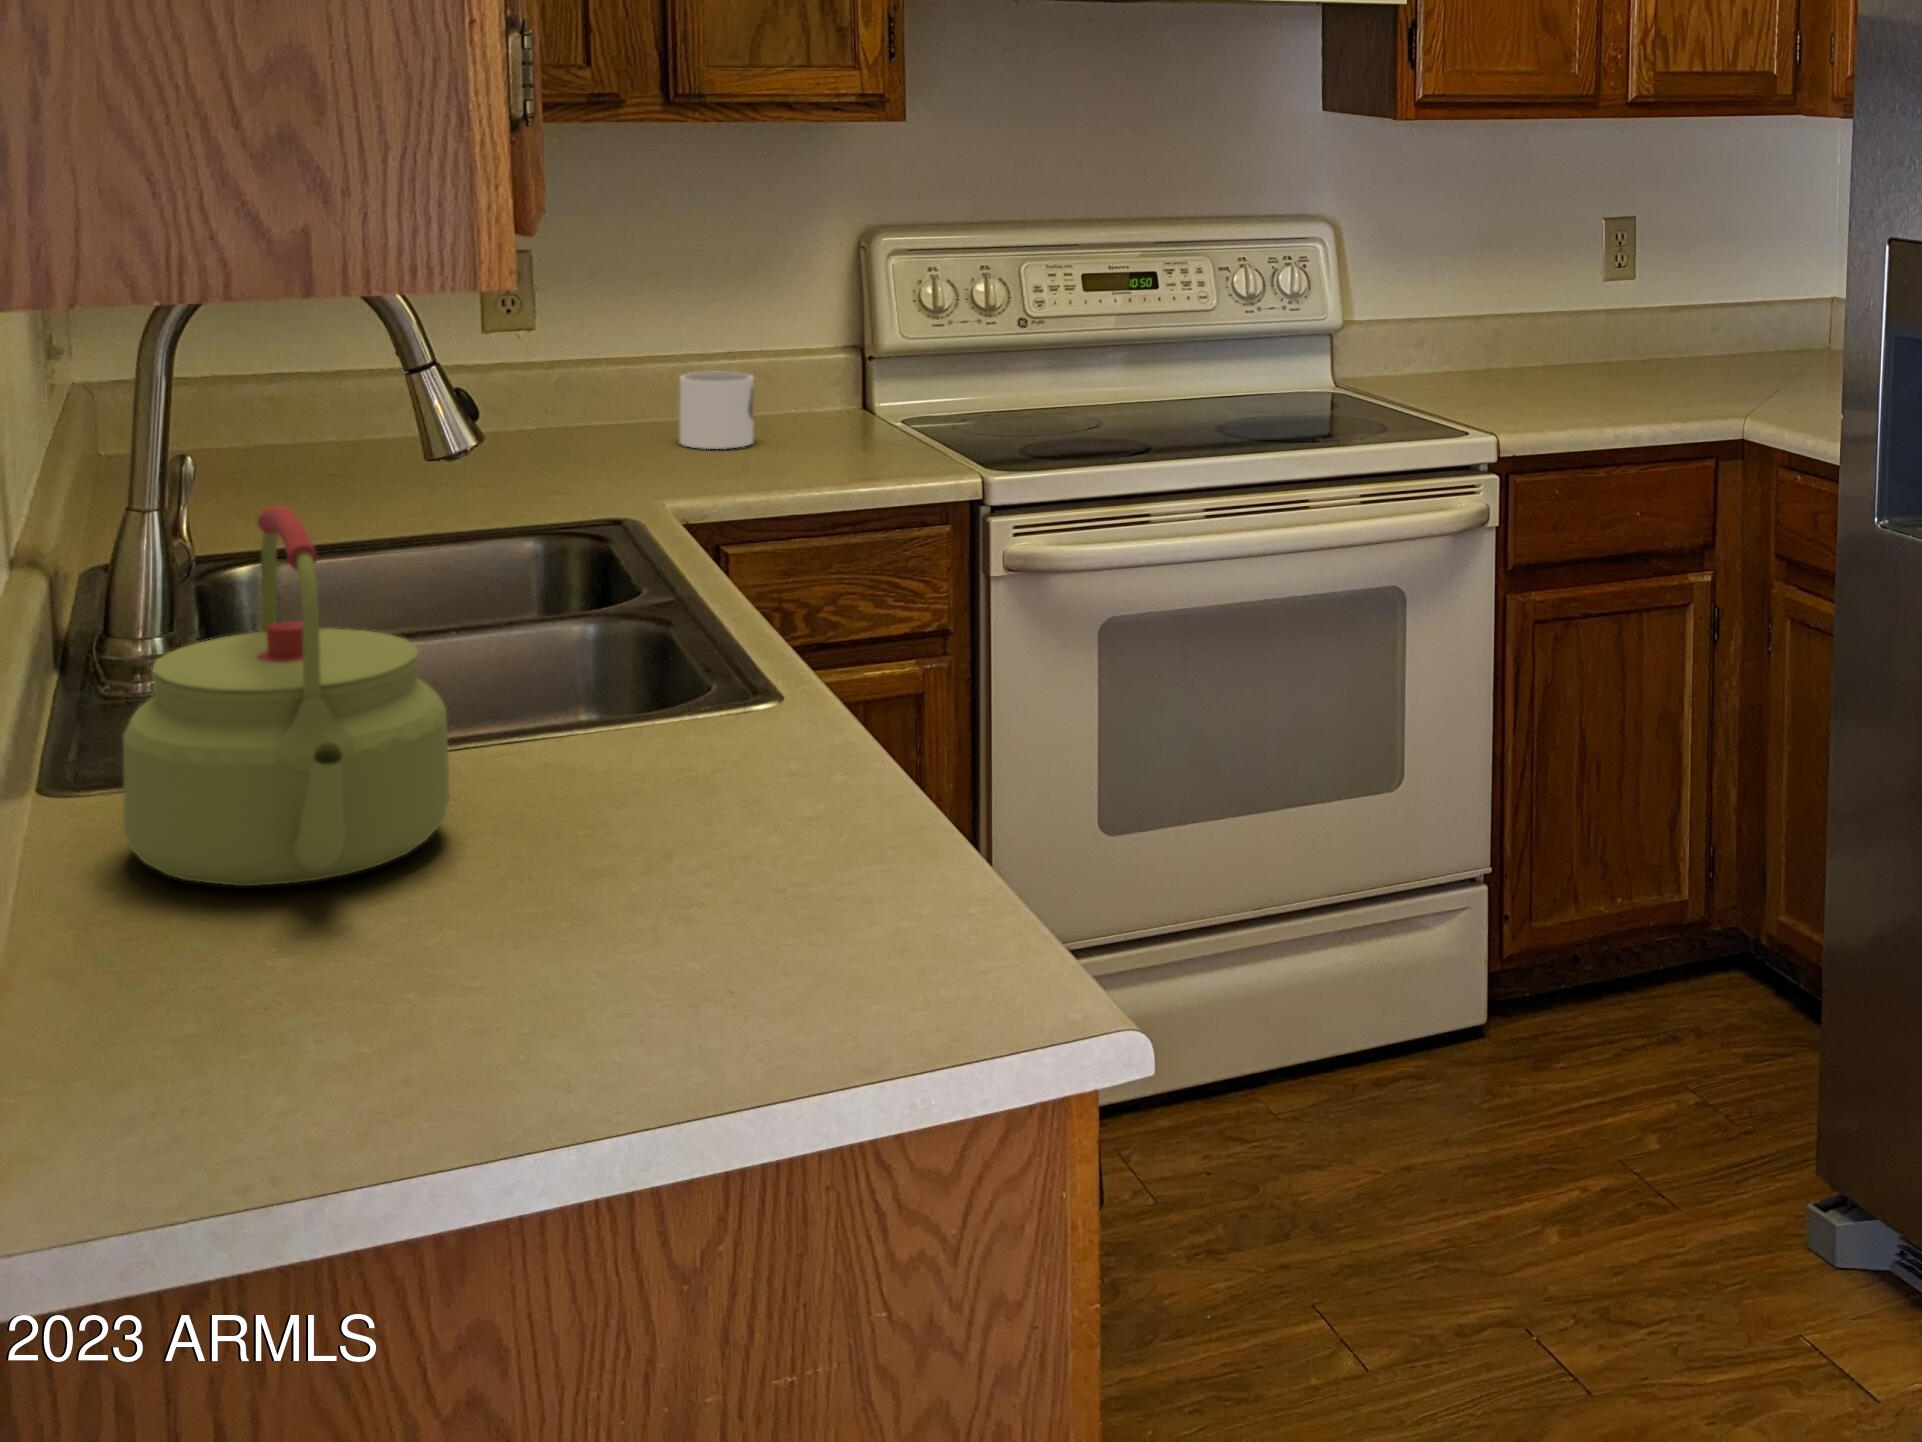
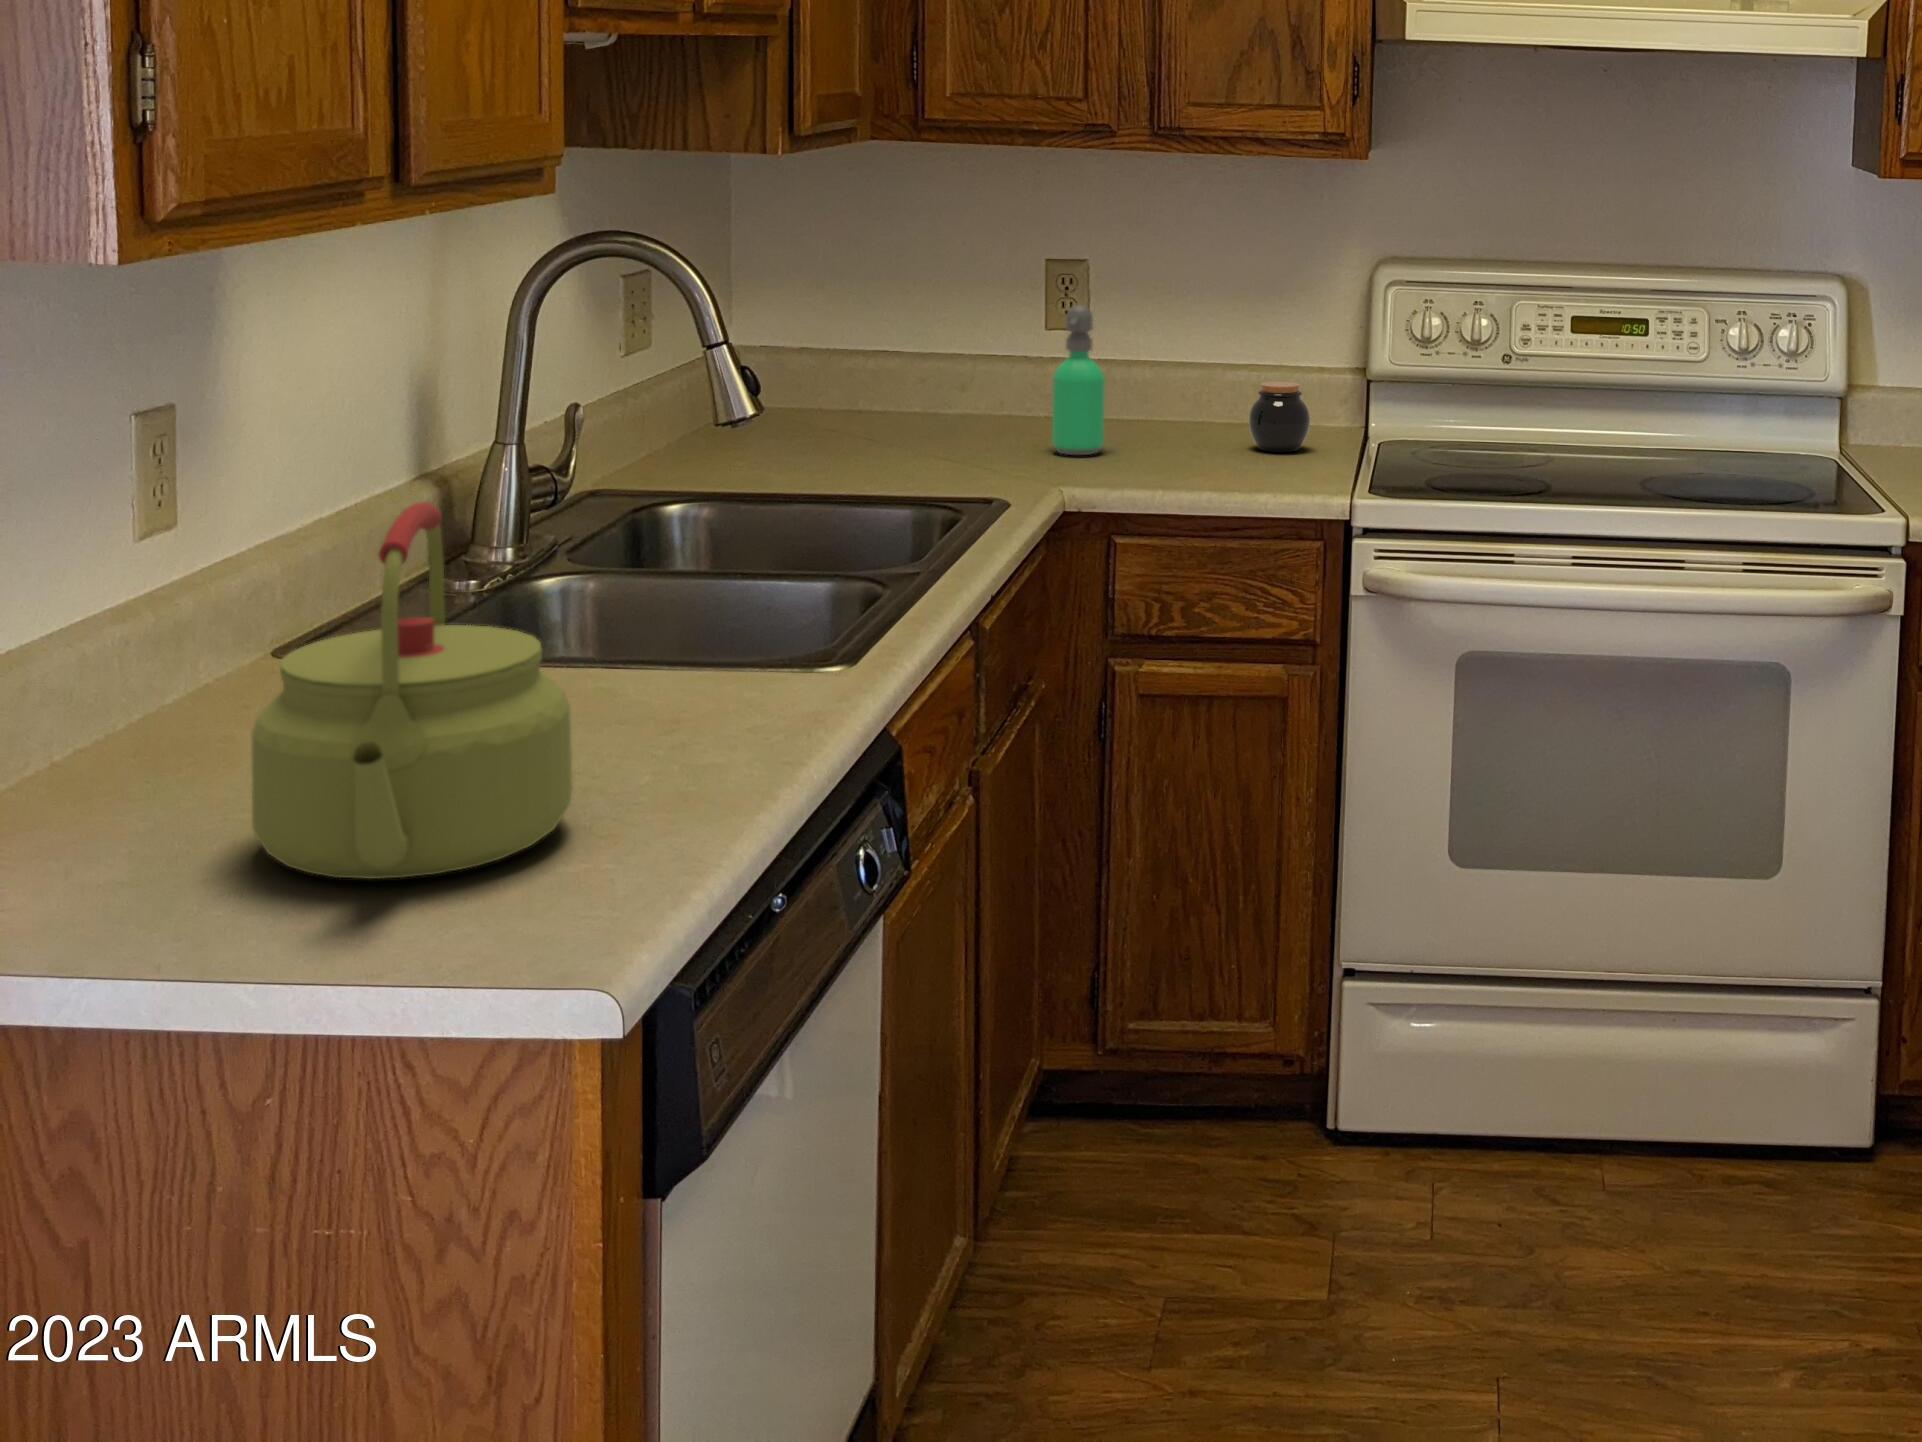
soap dispenser: none [553,272,611,433] -> present [1052,305,1105,455]
jar: none [760,347,825,420] -> present [1249,382,1310,452]
mug: present [680,372,754,449] -> none [1152,402,1222,476]

